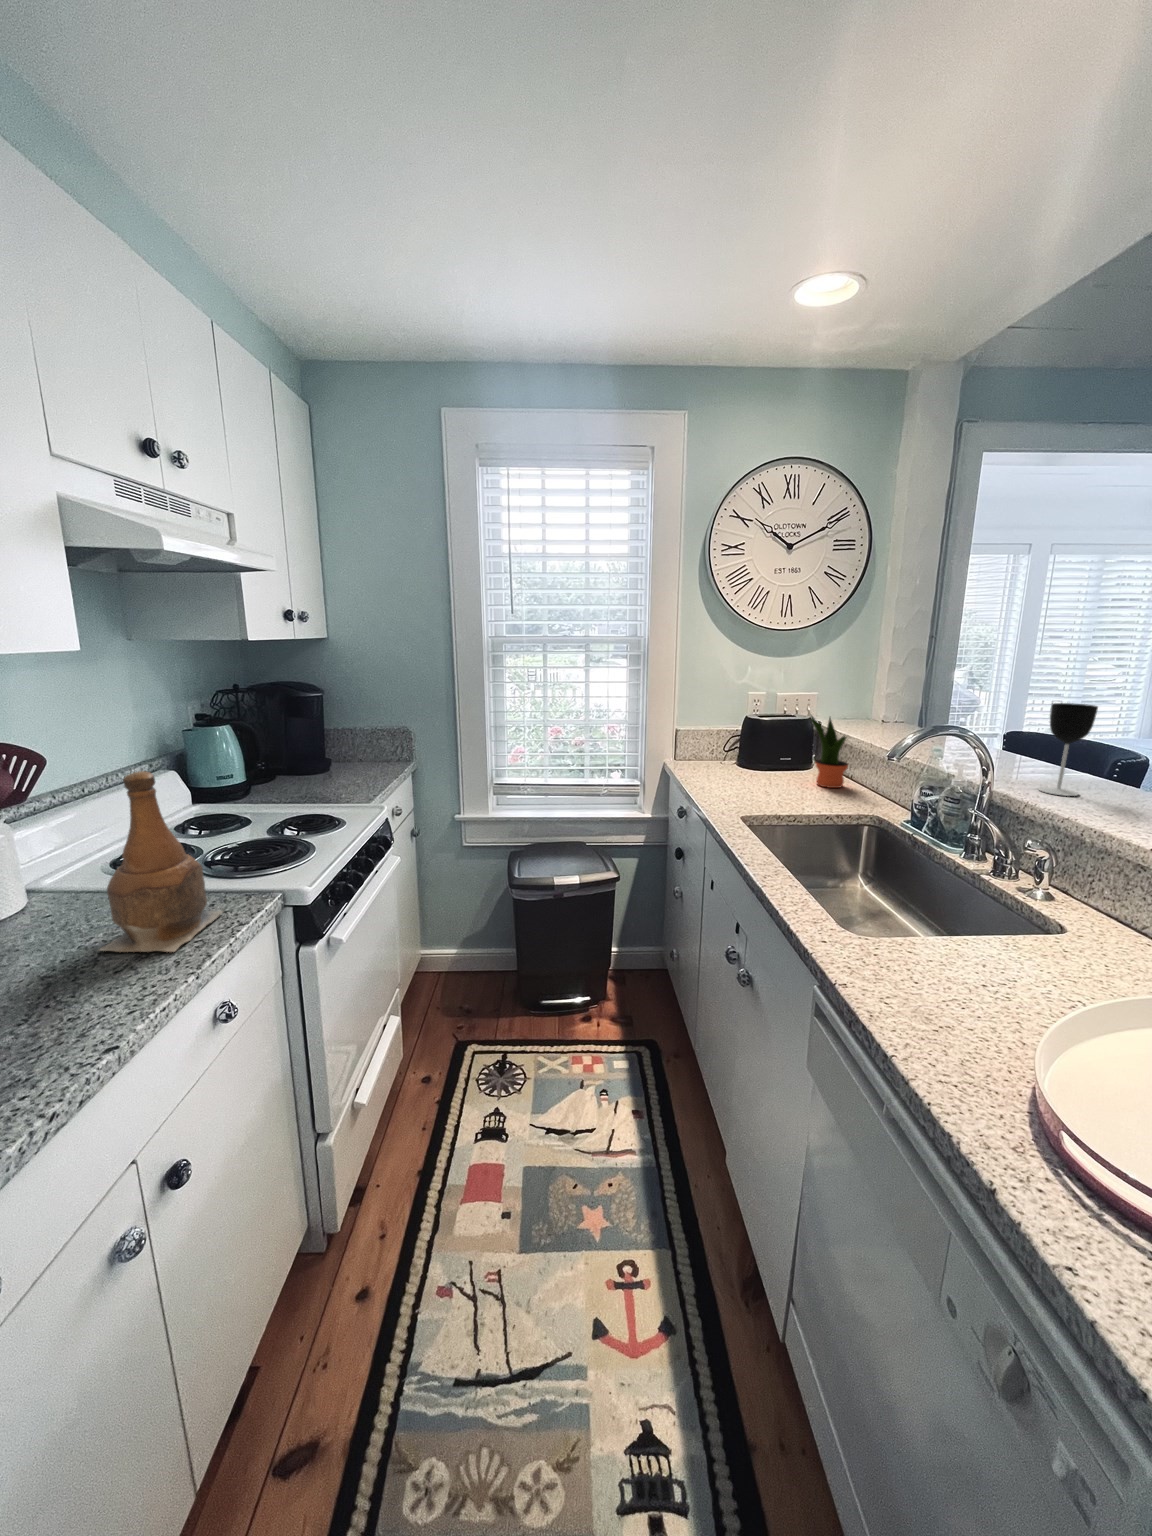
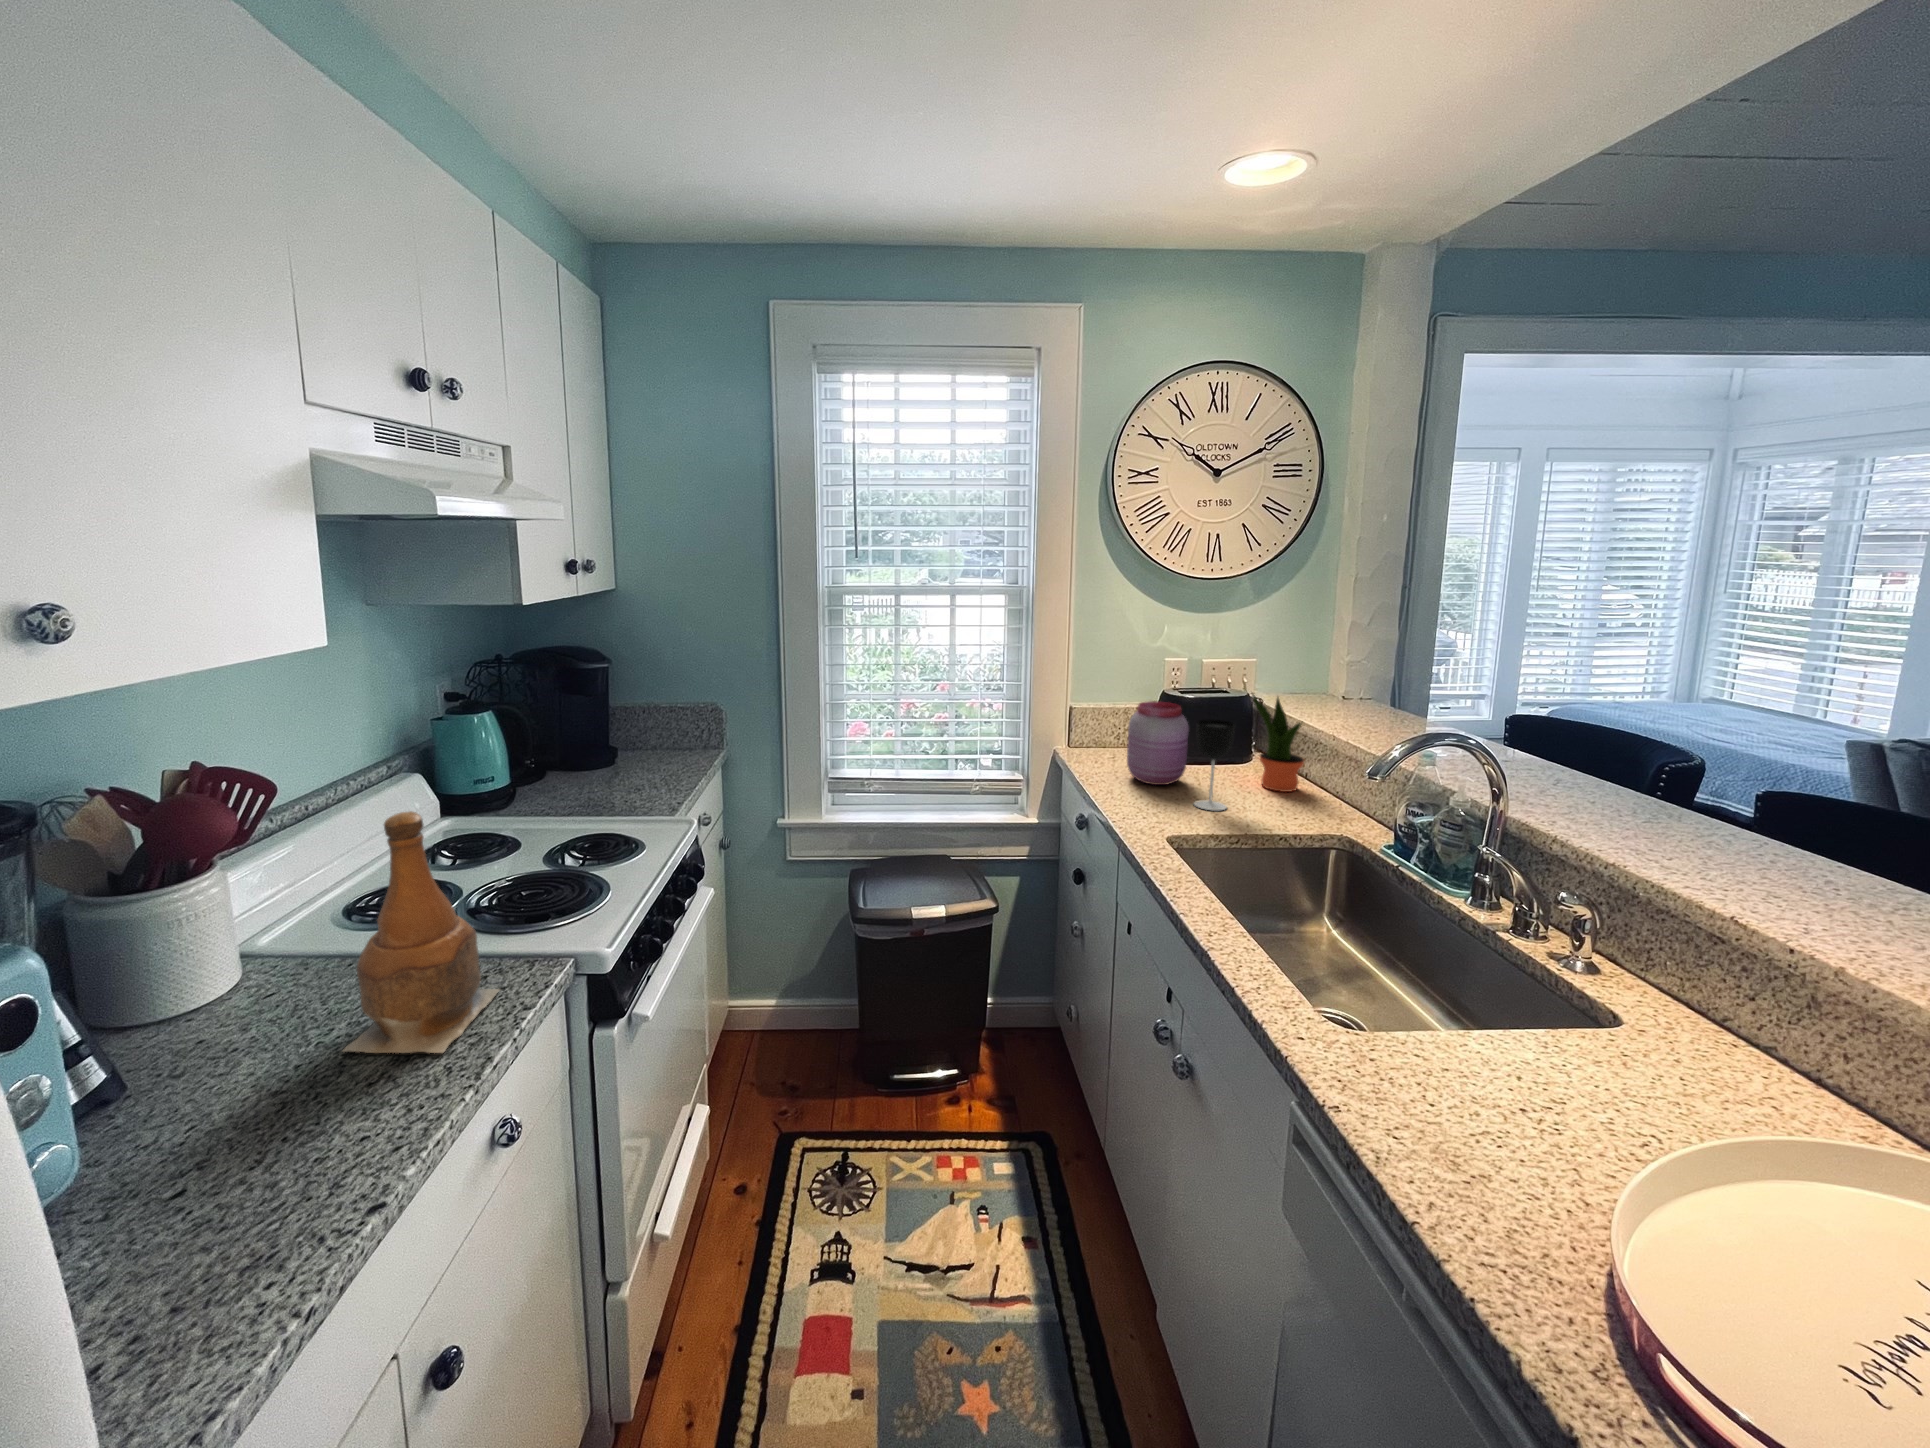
wine glass: present [1039,703,1098,796] -> present [1194,720,1235,811]
jar: none [716,722,762,784] -> present [1127,701,1189,785]

